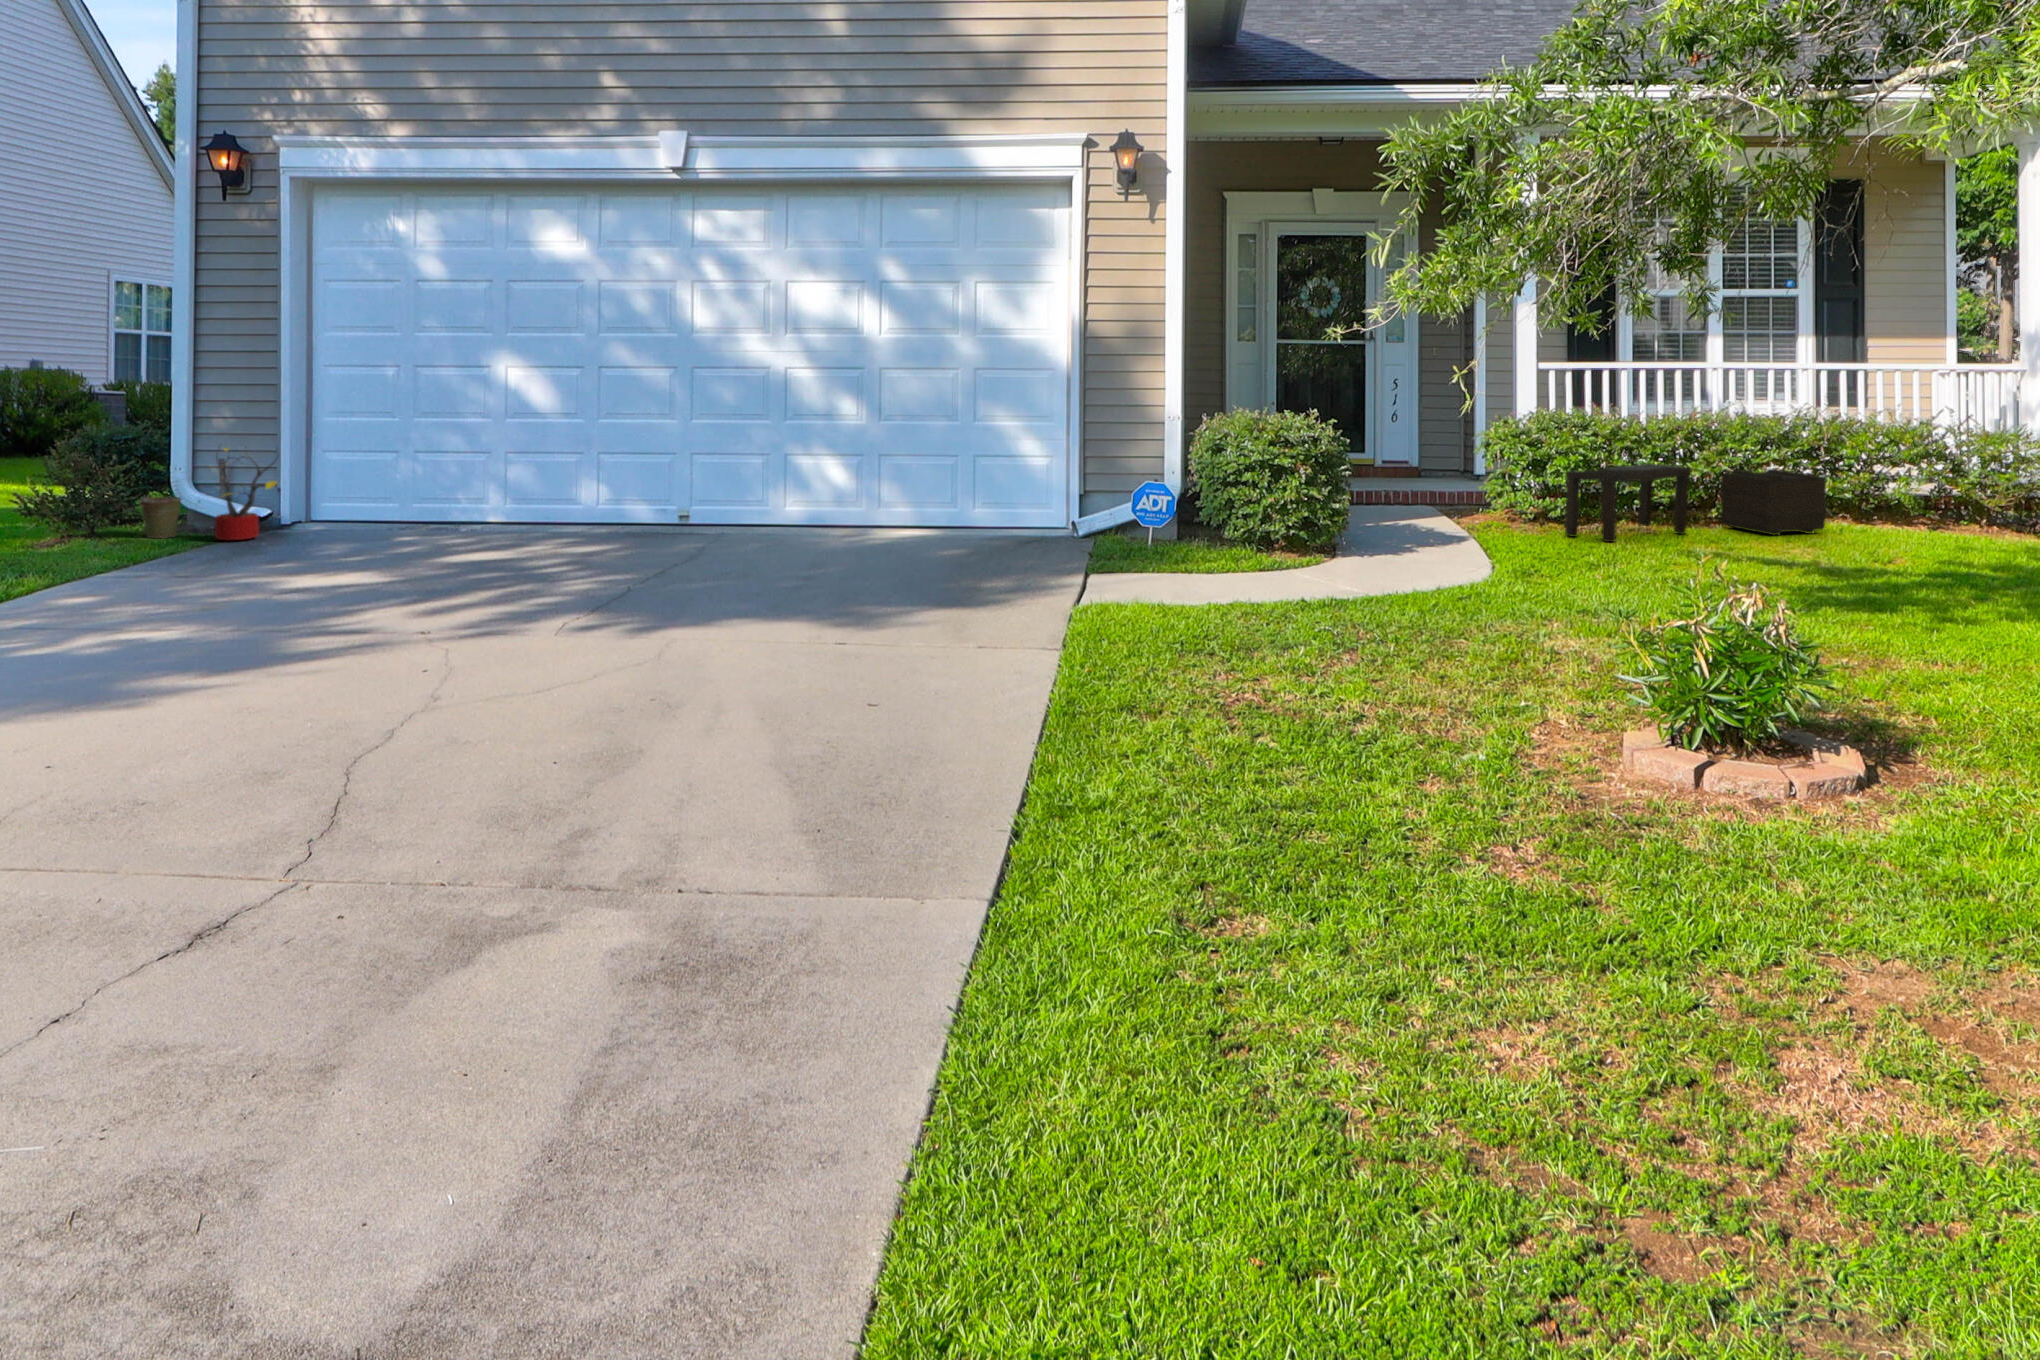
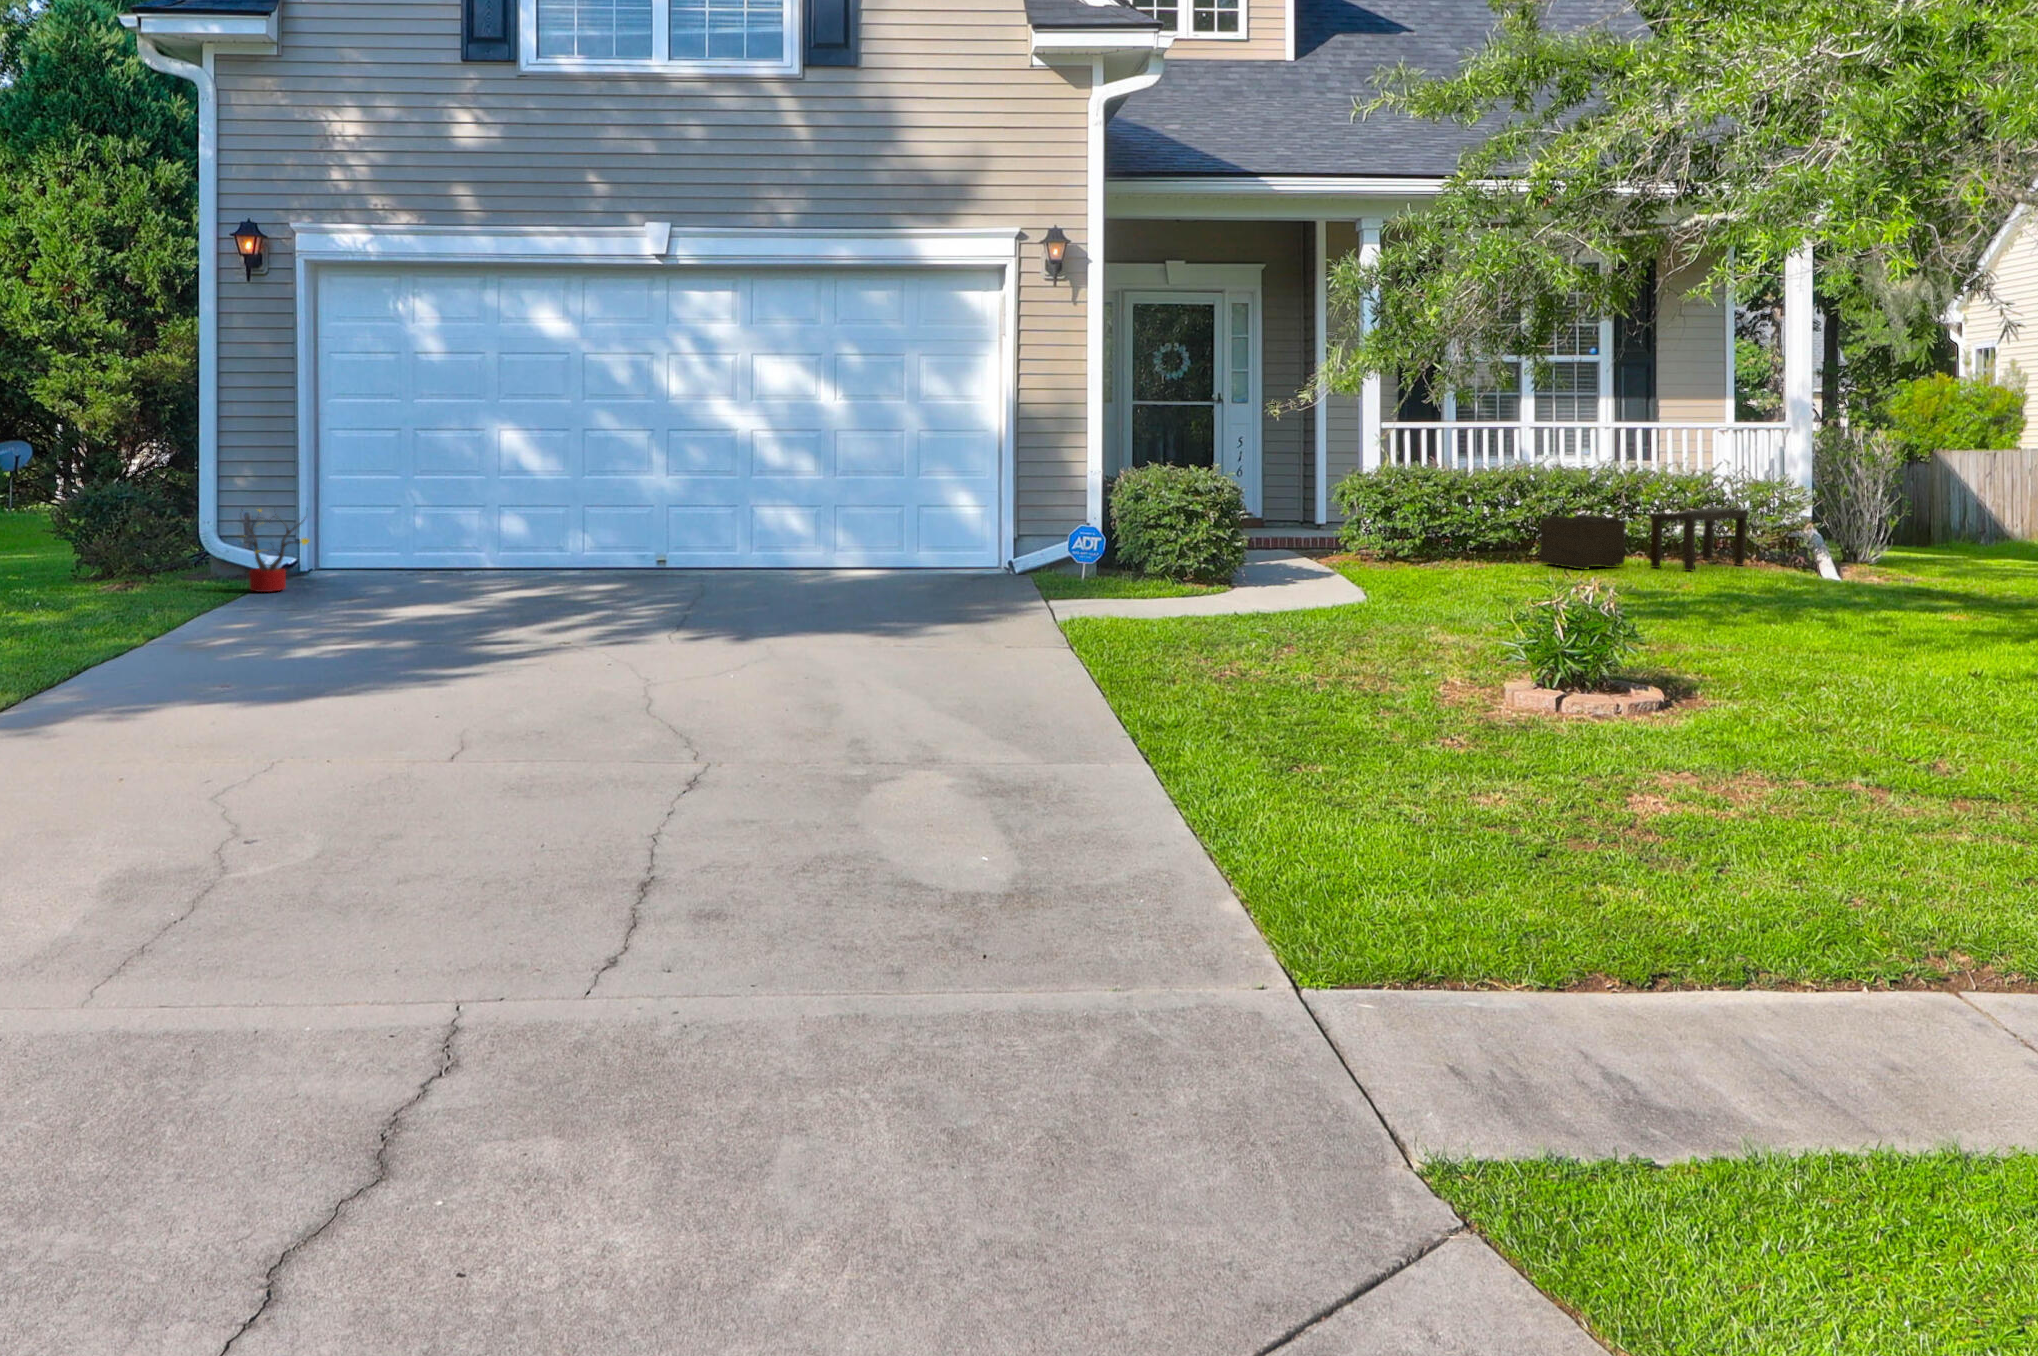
bench: present [1565,463,1692,542] -> present [1650,507,1749,571]
bucket: present [138,496,181,538] -> none [171,554,209,591]

